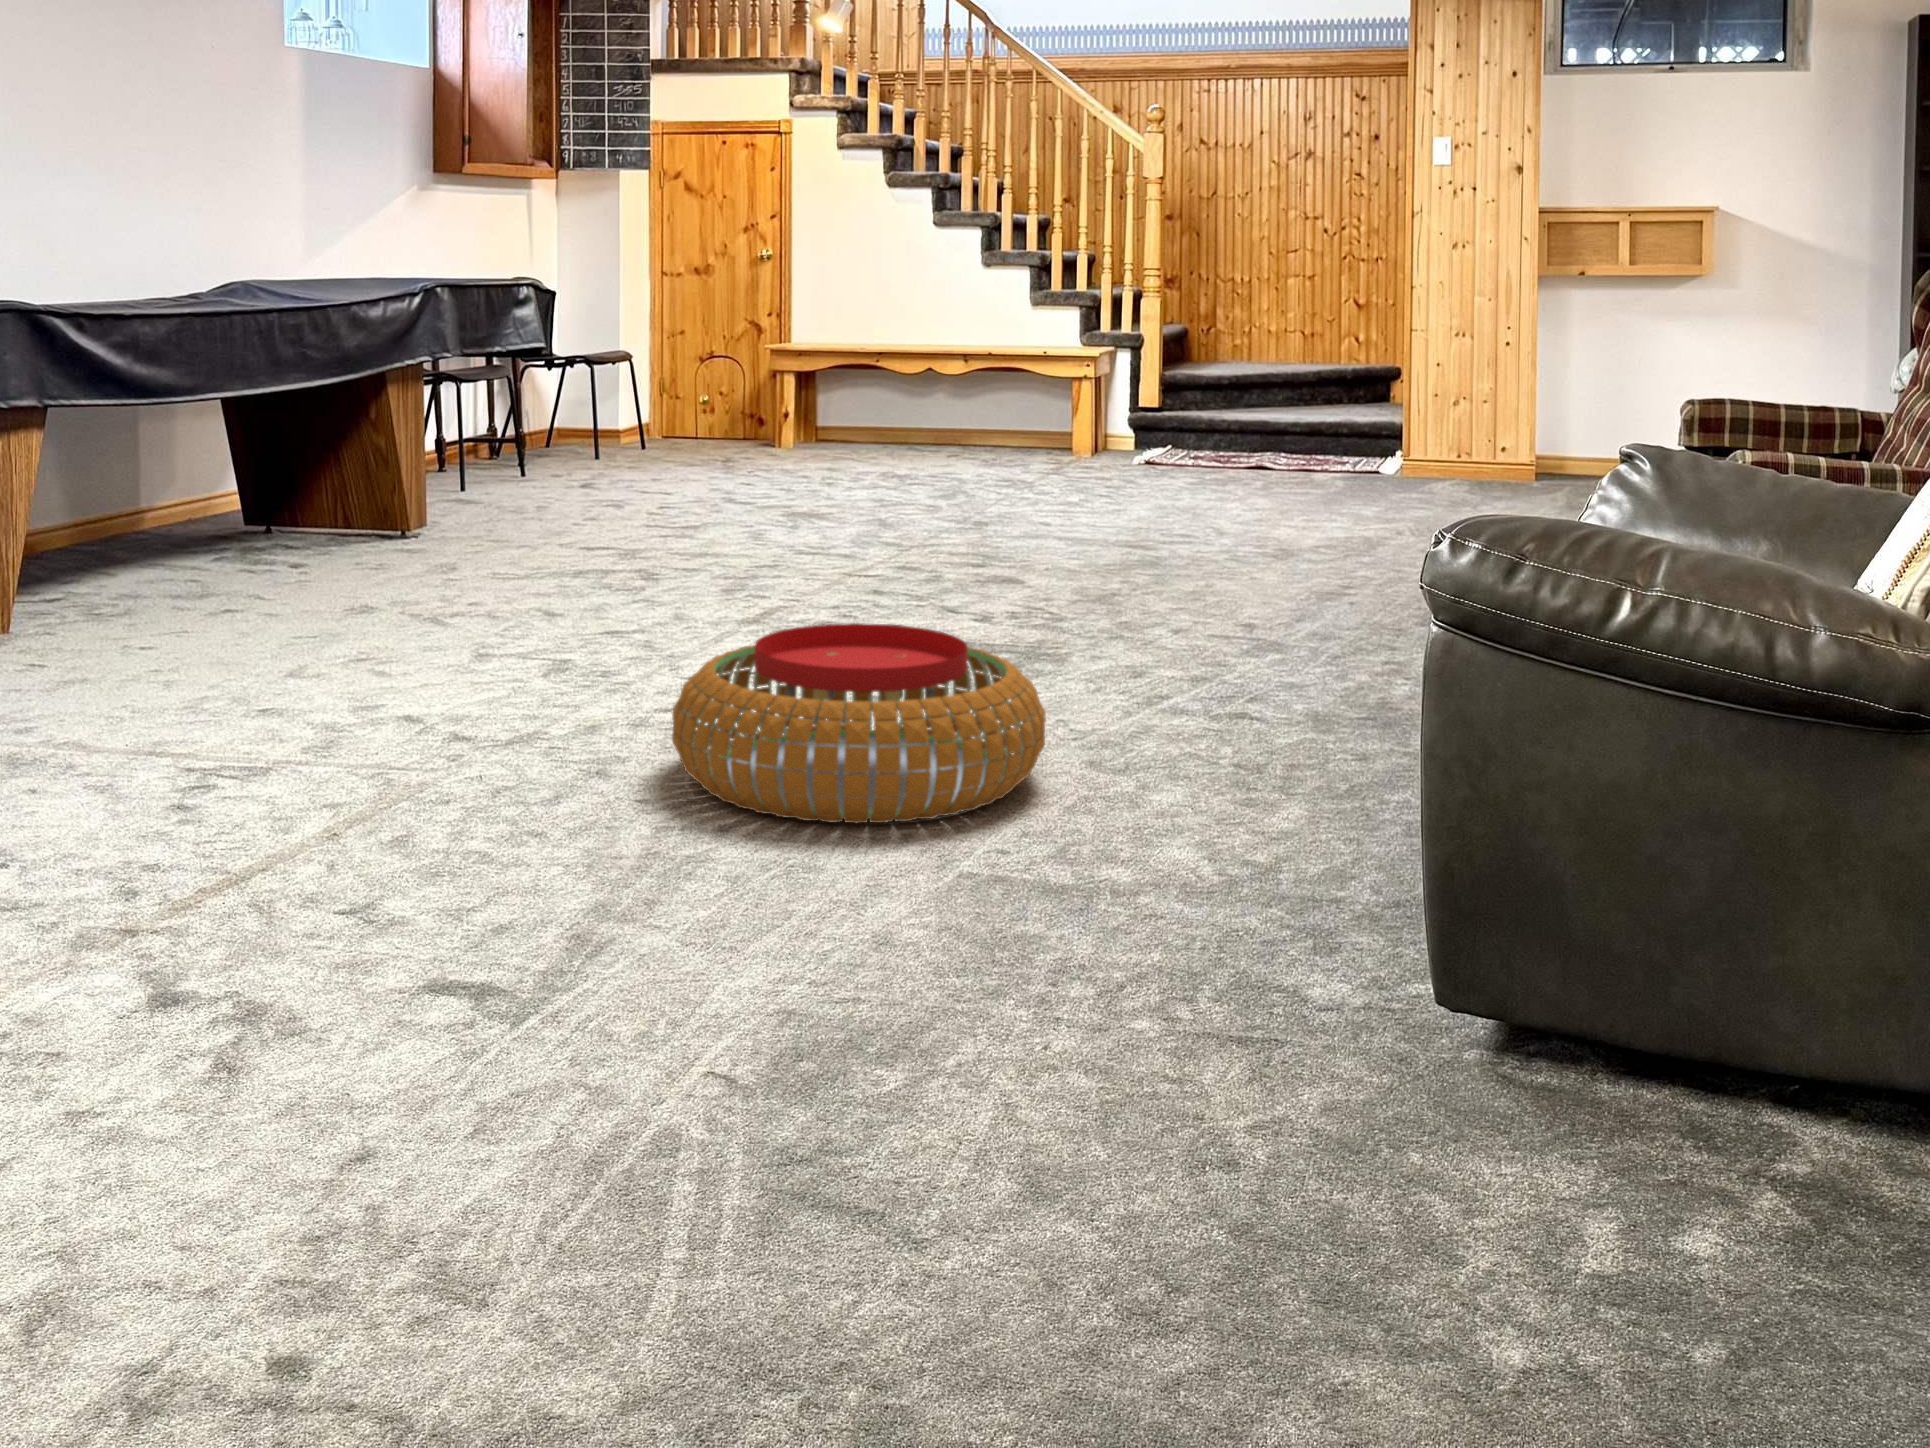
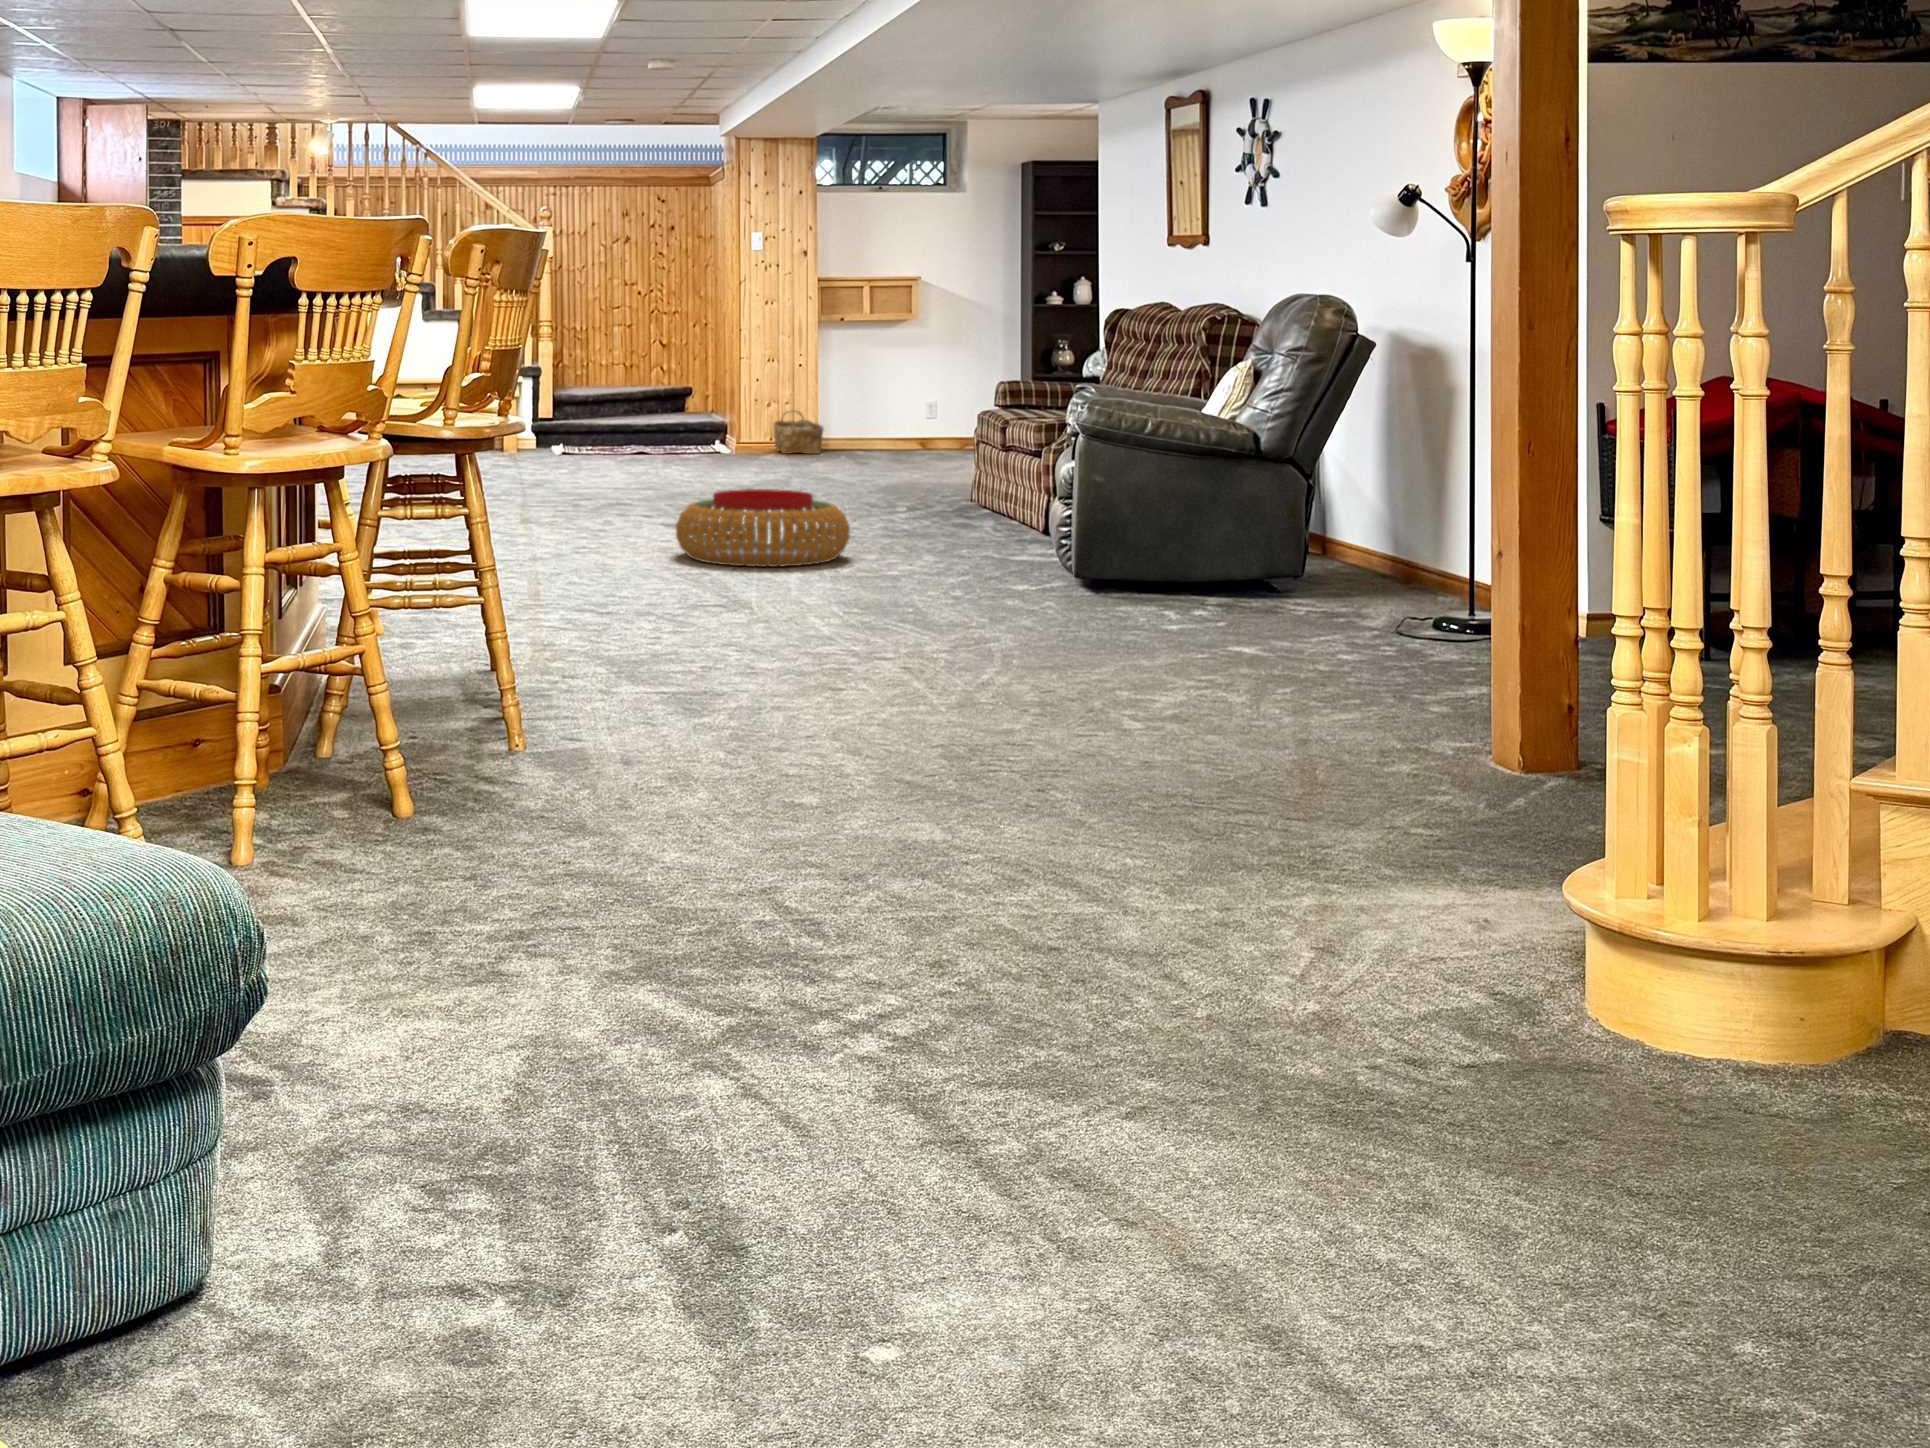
woven basket: none [1455,412,1533,484] -> present [773,411,823,454]

